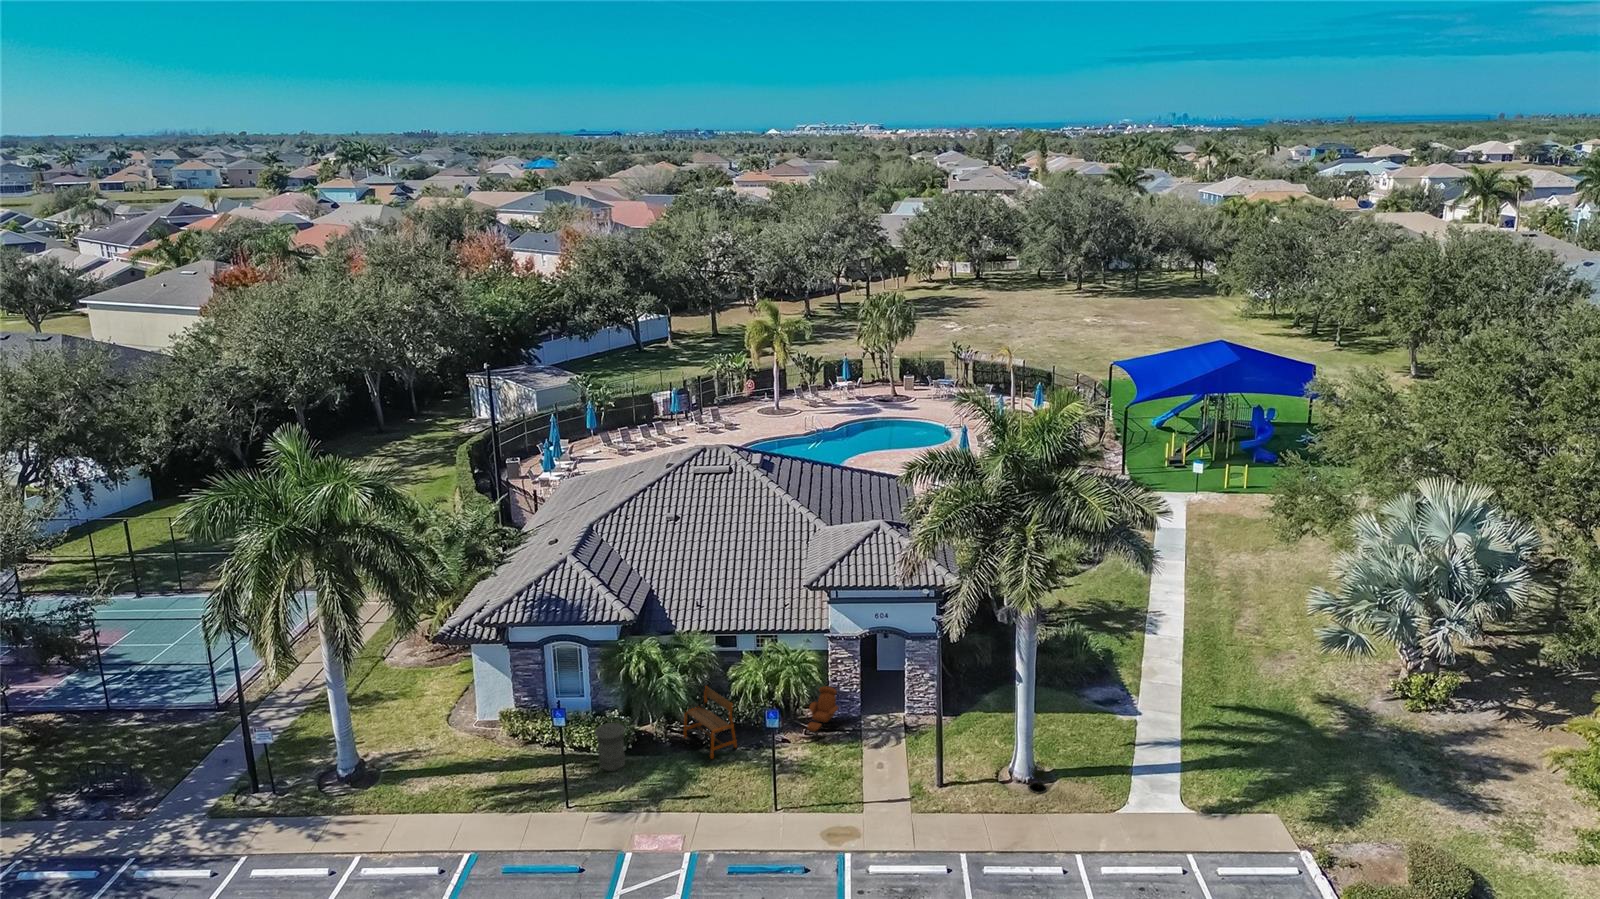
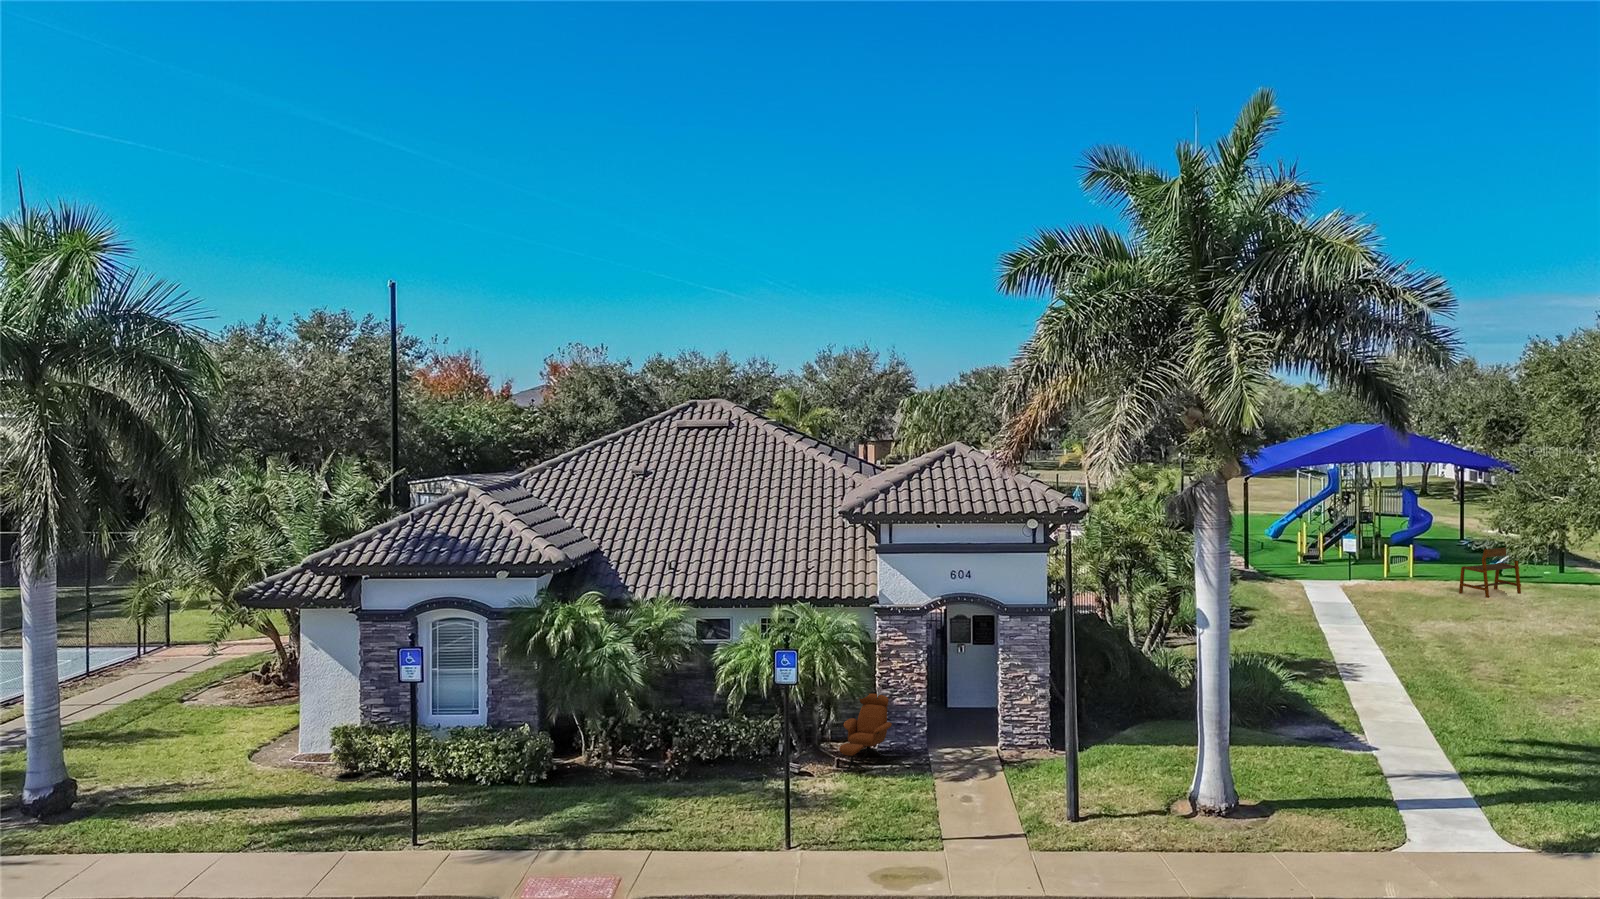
bench: present [683,686,737,759] -> present [1459,548,1521,597]
trash can: present [595,723,625,771] -> none [483,724,534,801]
potted tree: present [1028,761,1048,794] -> present [333,728,368,781]

